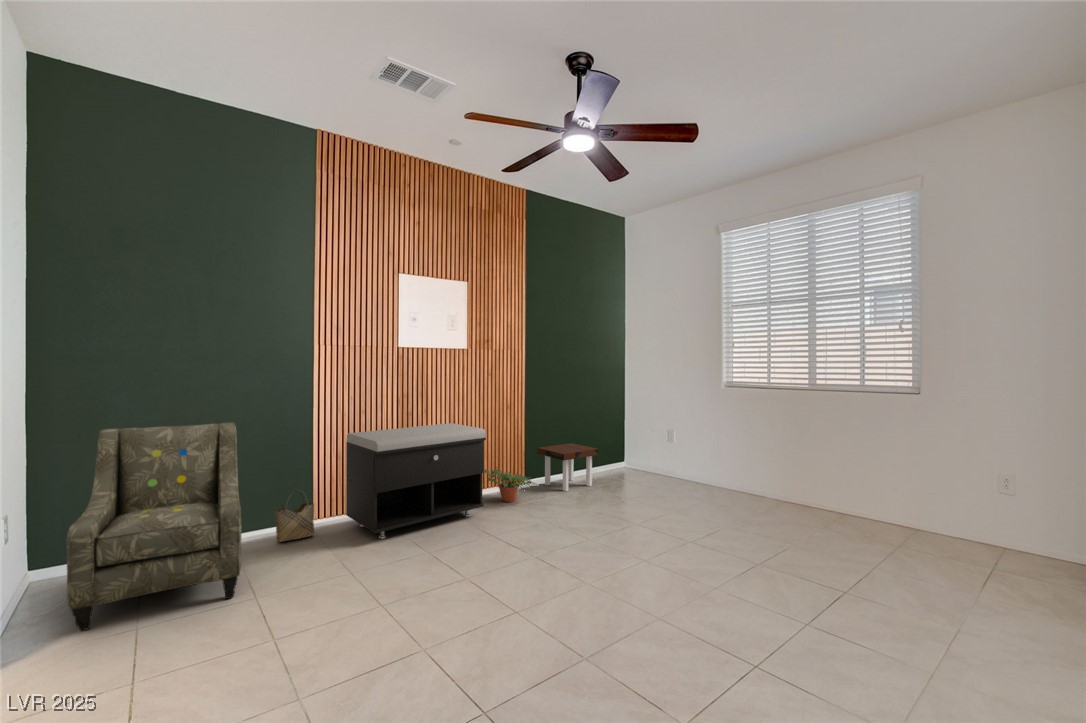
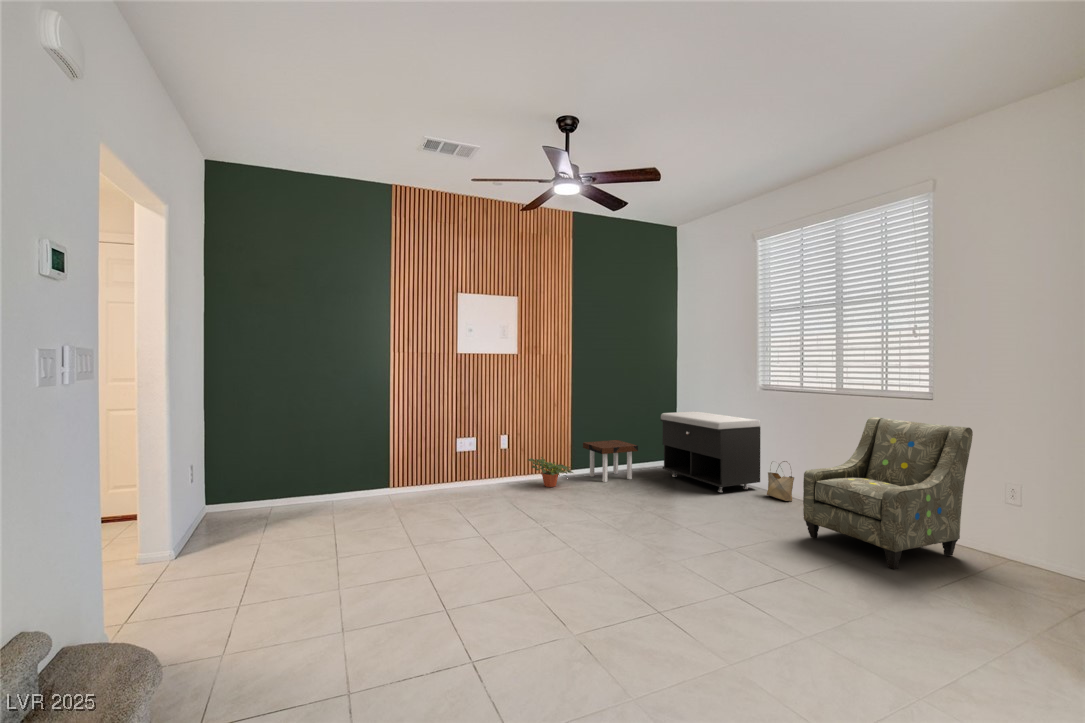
armchair: present [67,422,241,630] -> present [803,417,973,569]
storage bench: present [346,423,486,539] -> present [661,412,760,492]
woven basket: present [275,494,314,542] -> present [767,461,794,501]

